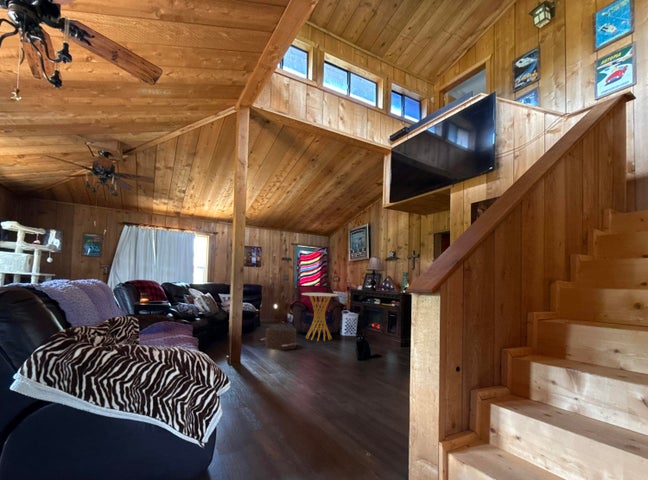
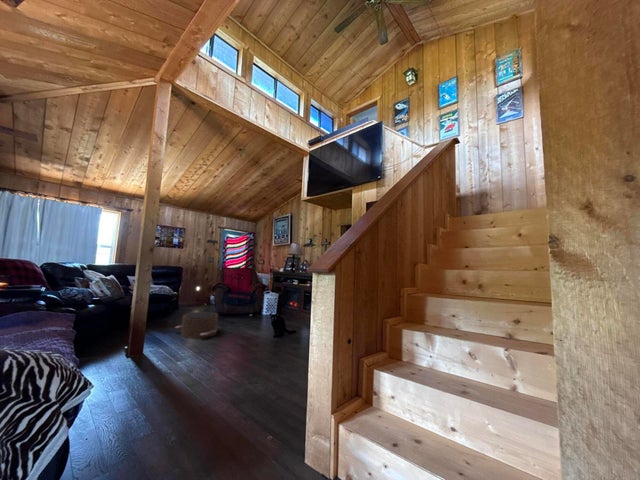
side table: present [302,293,339,341] -> none [225,275,264,323]

